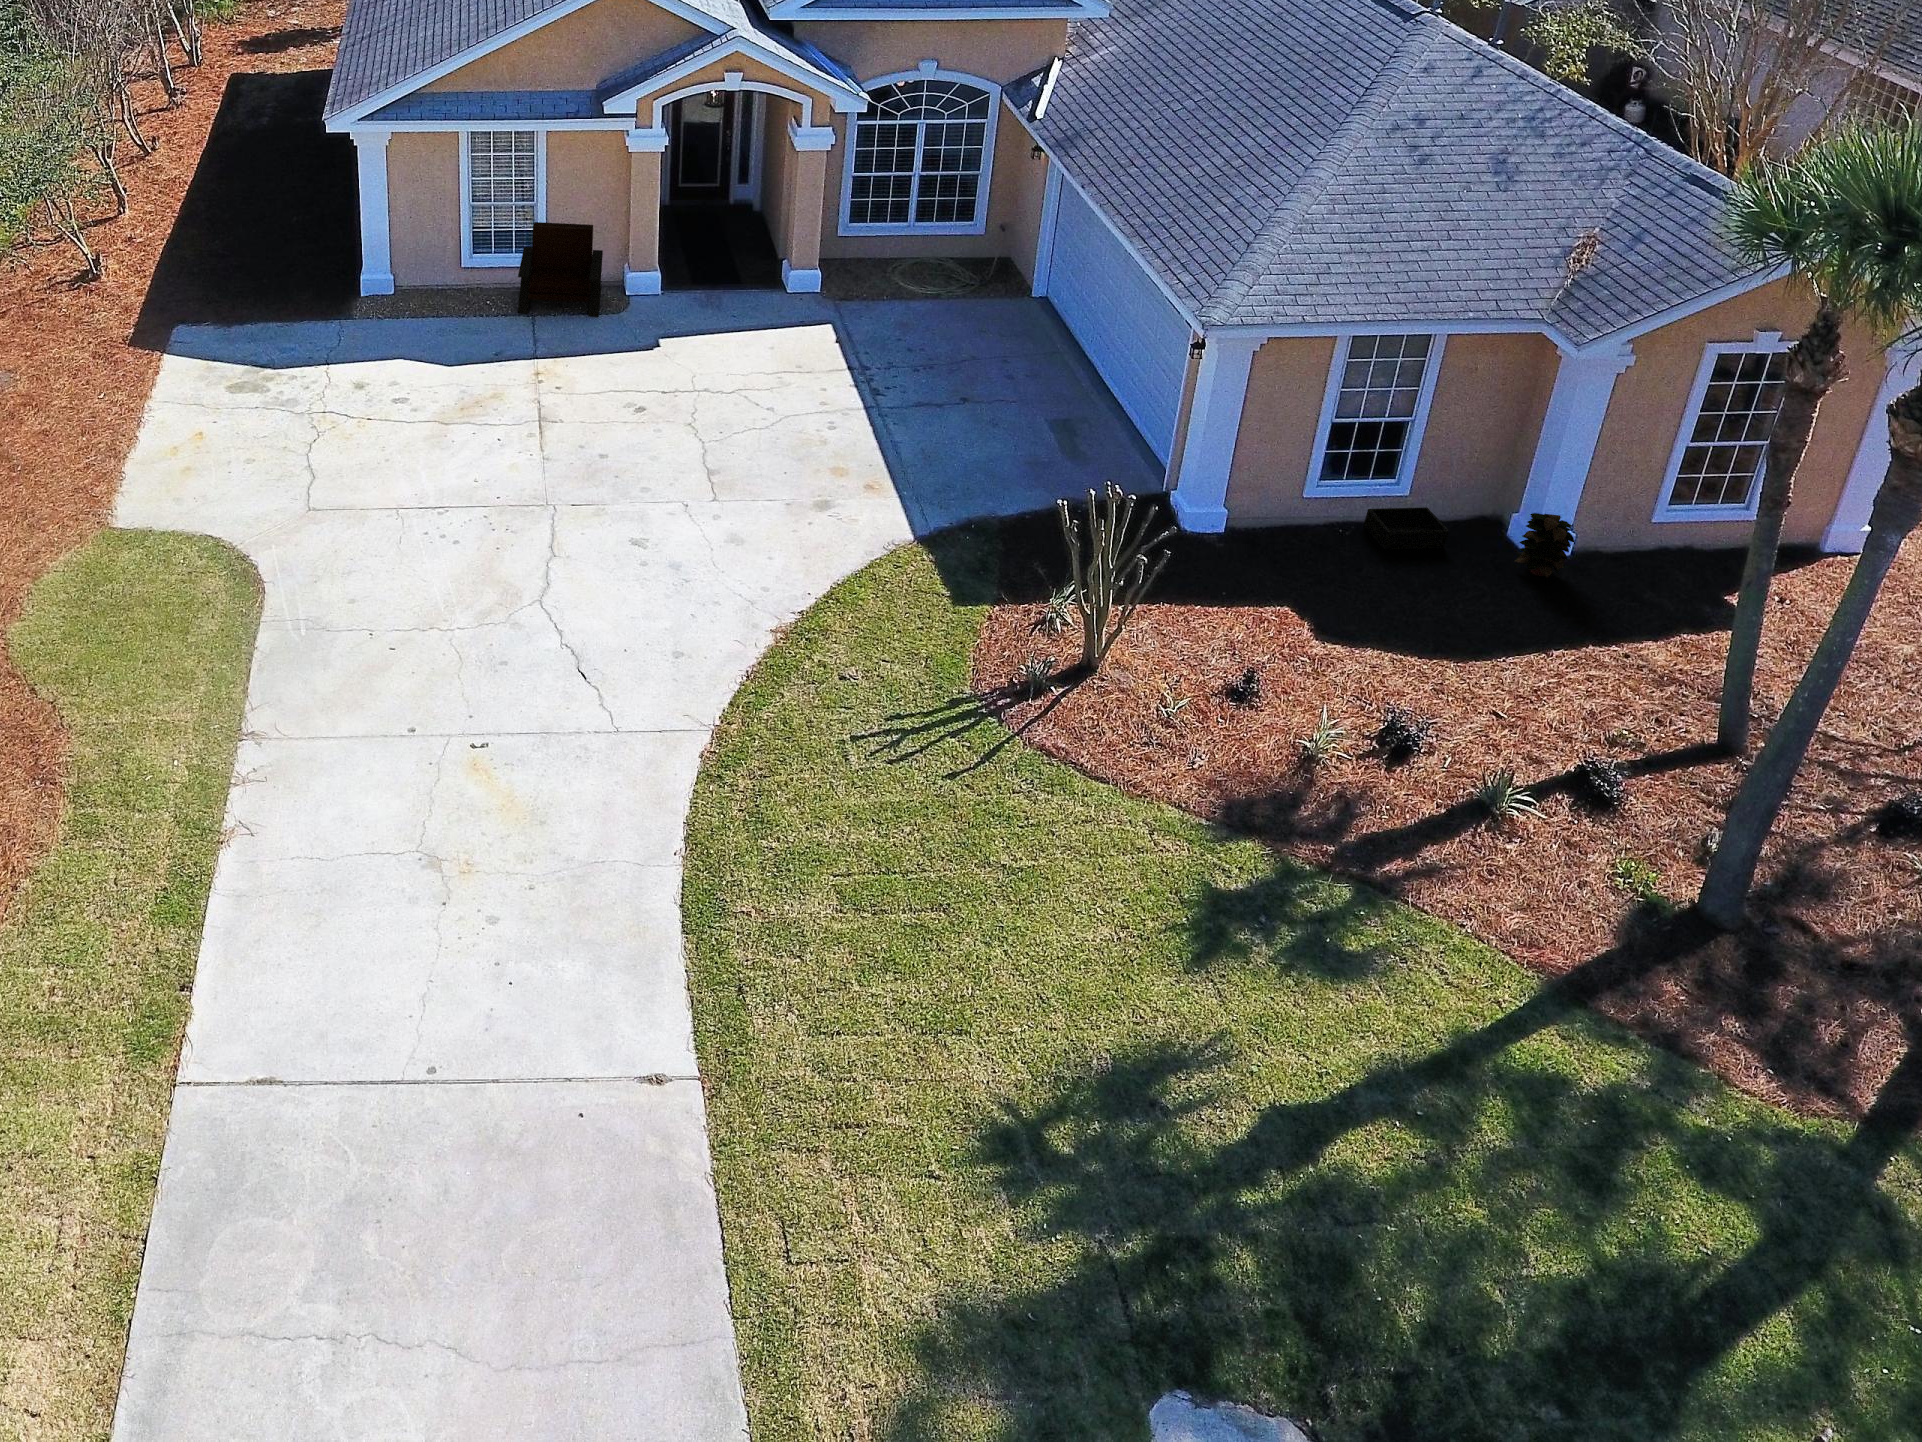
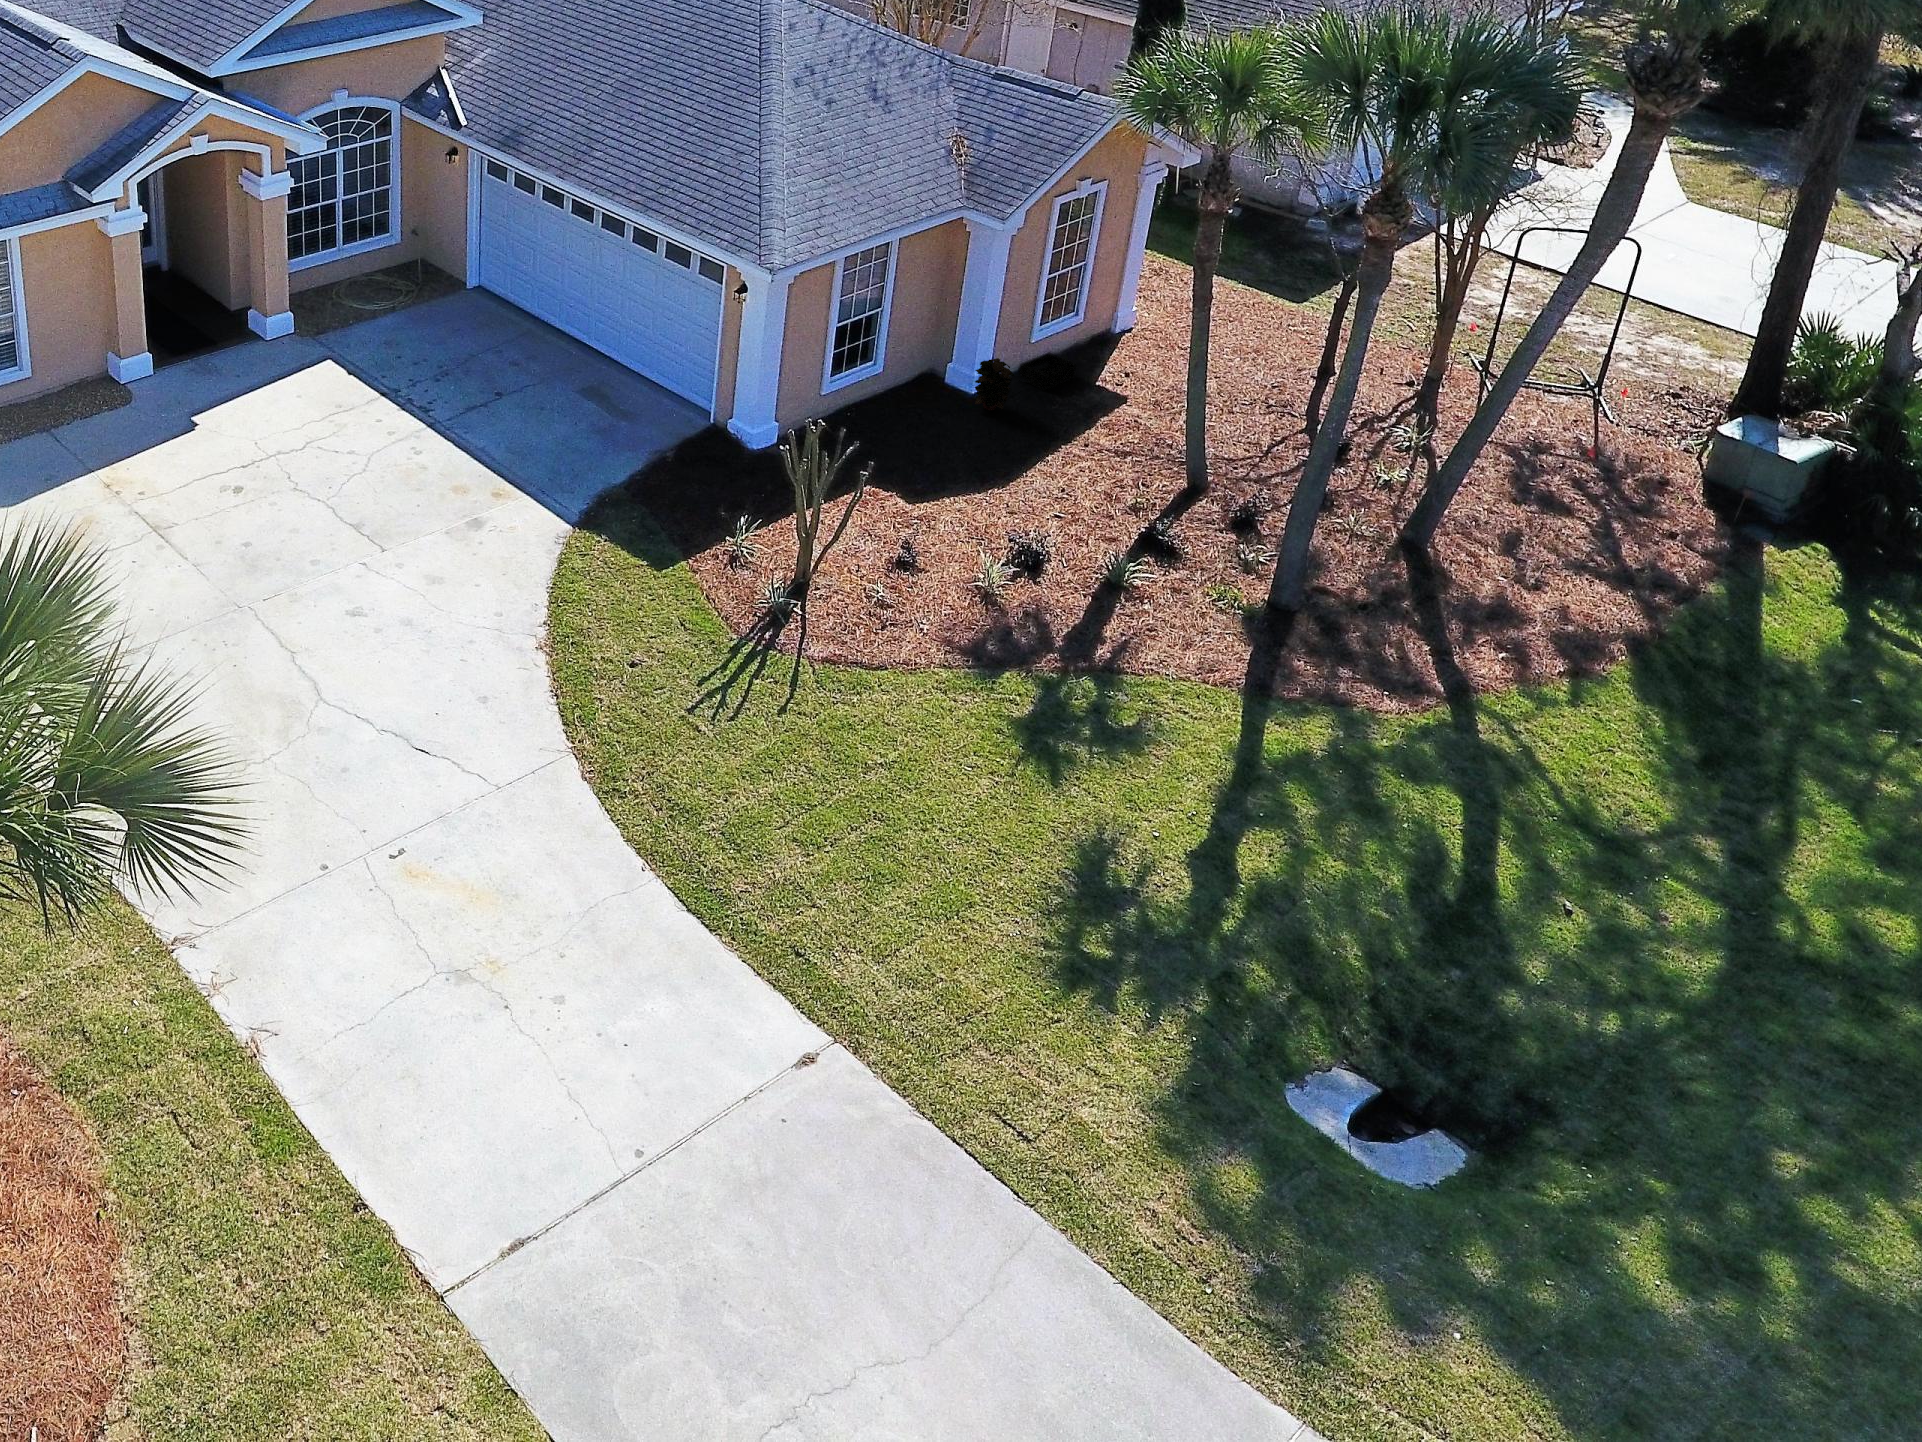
lounge chair: present [518,222,603,317] -> none [9,318,120,431]
basket: present [1363,507,1449,549] -> present [1018,353,1077,390]

